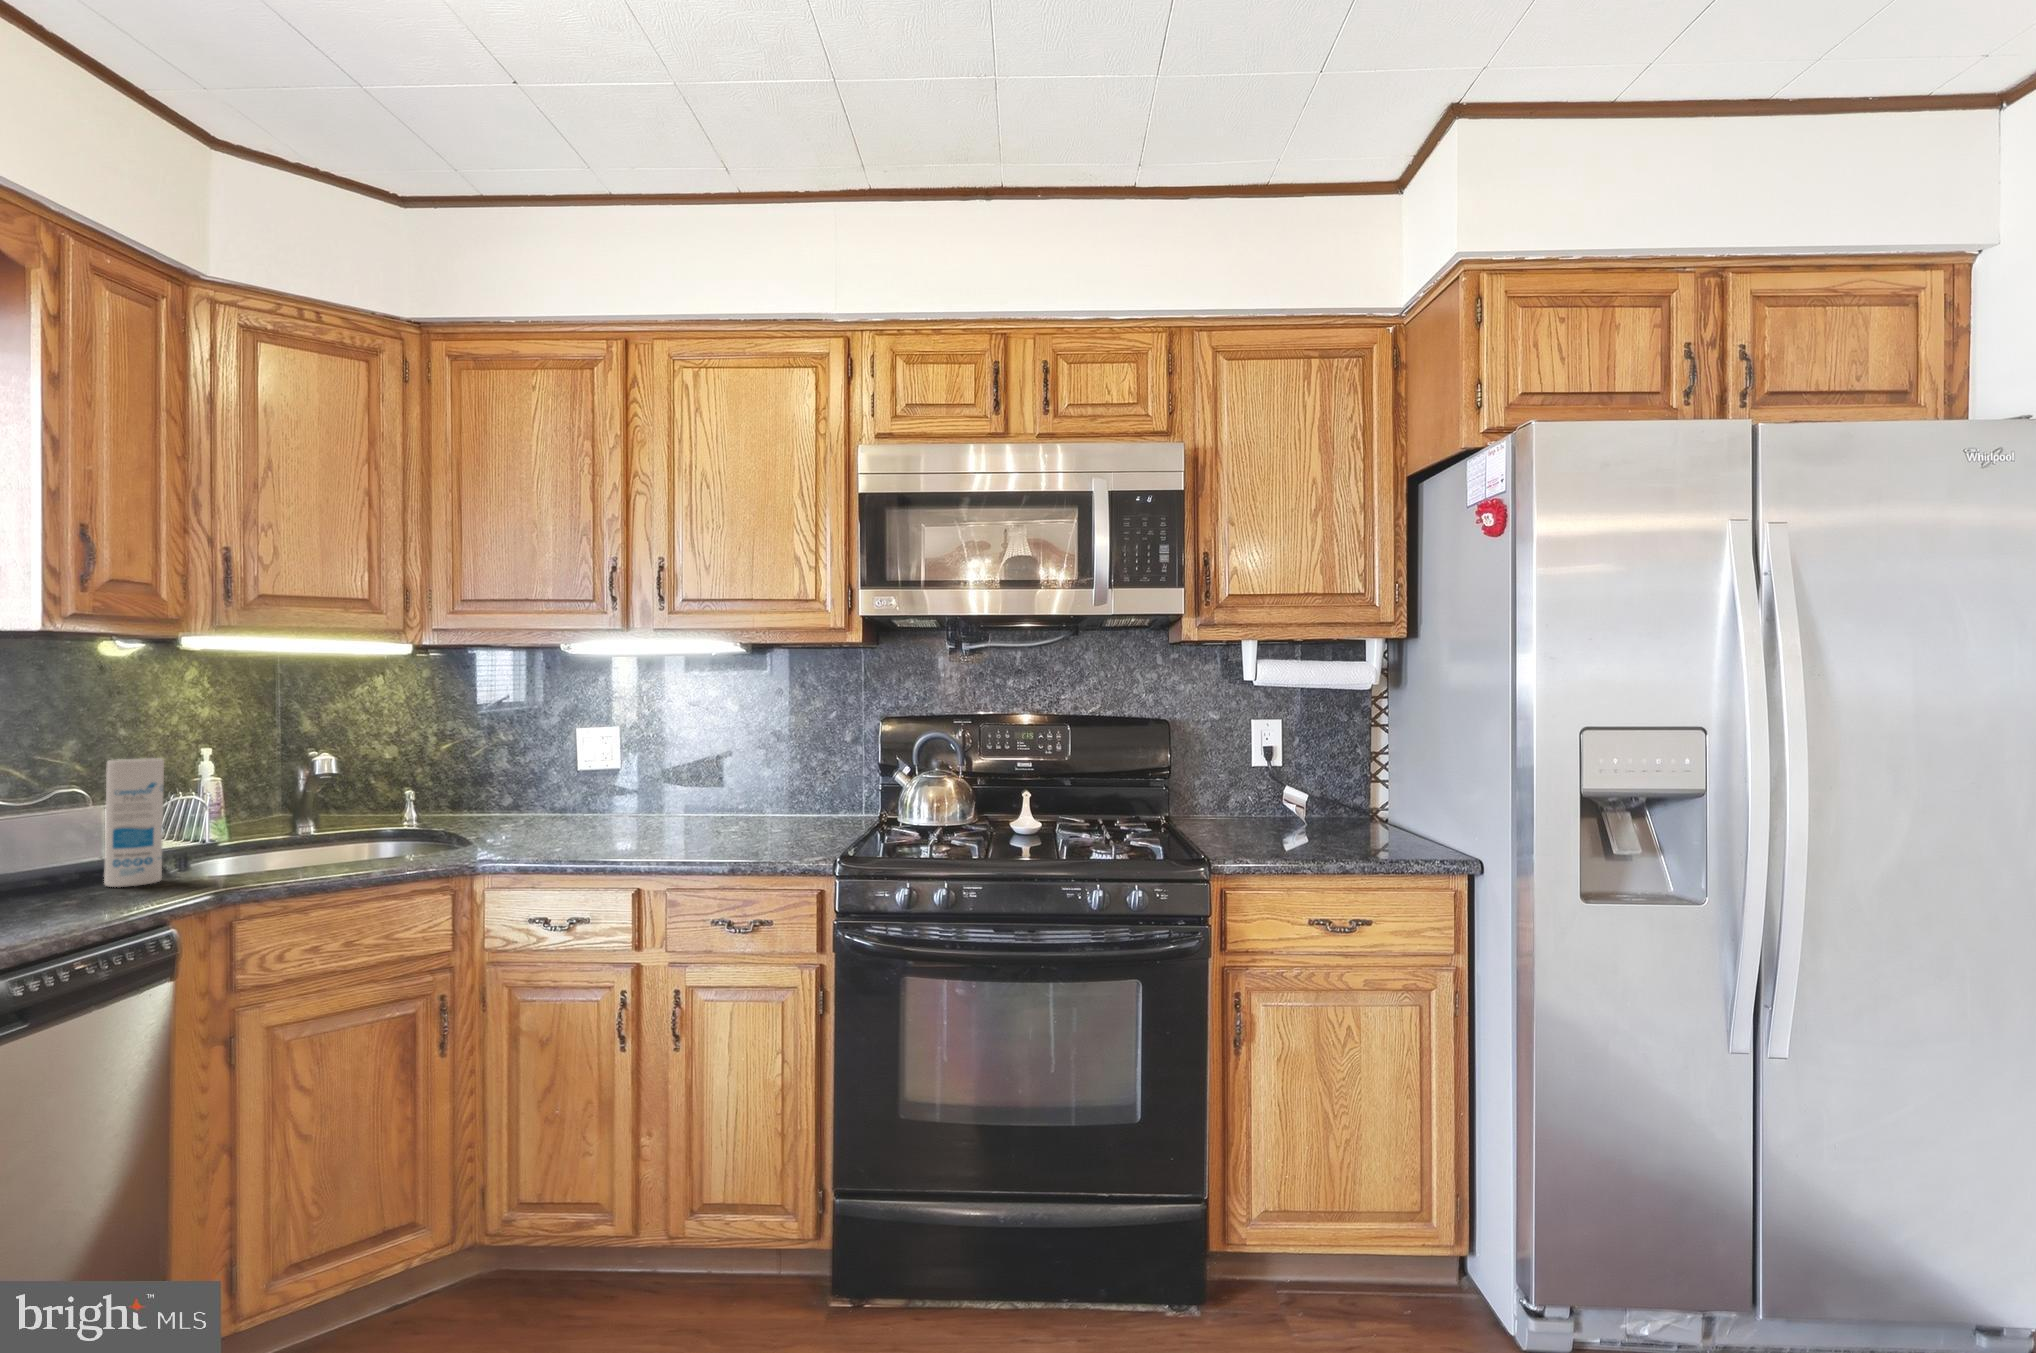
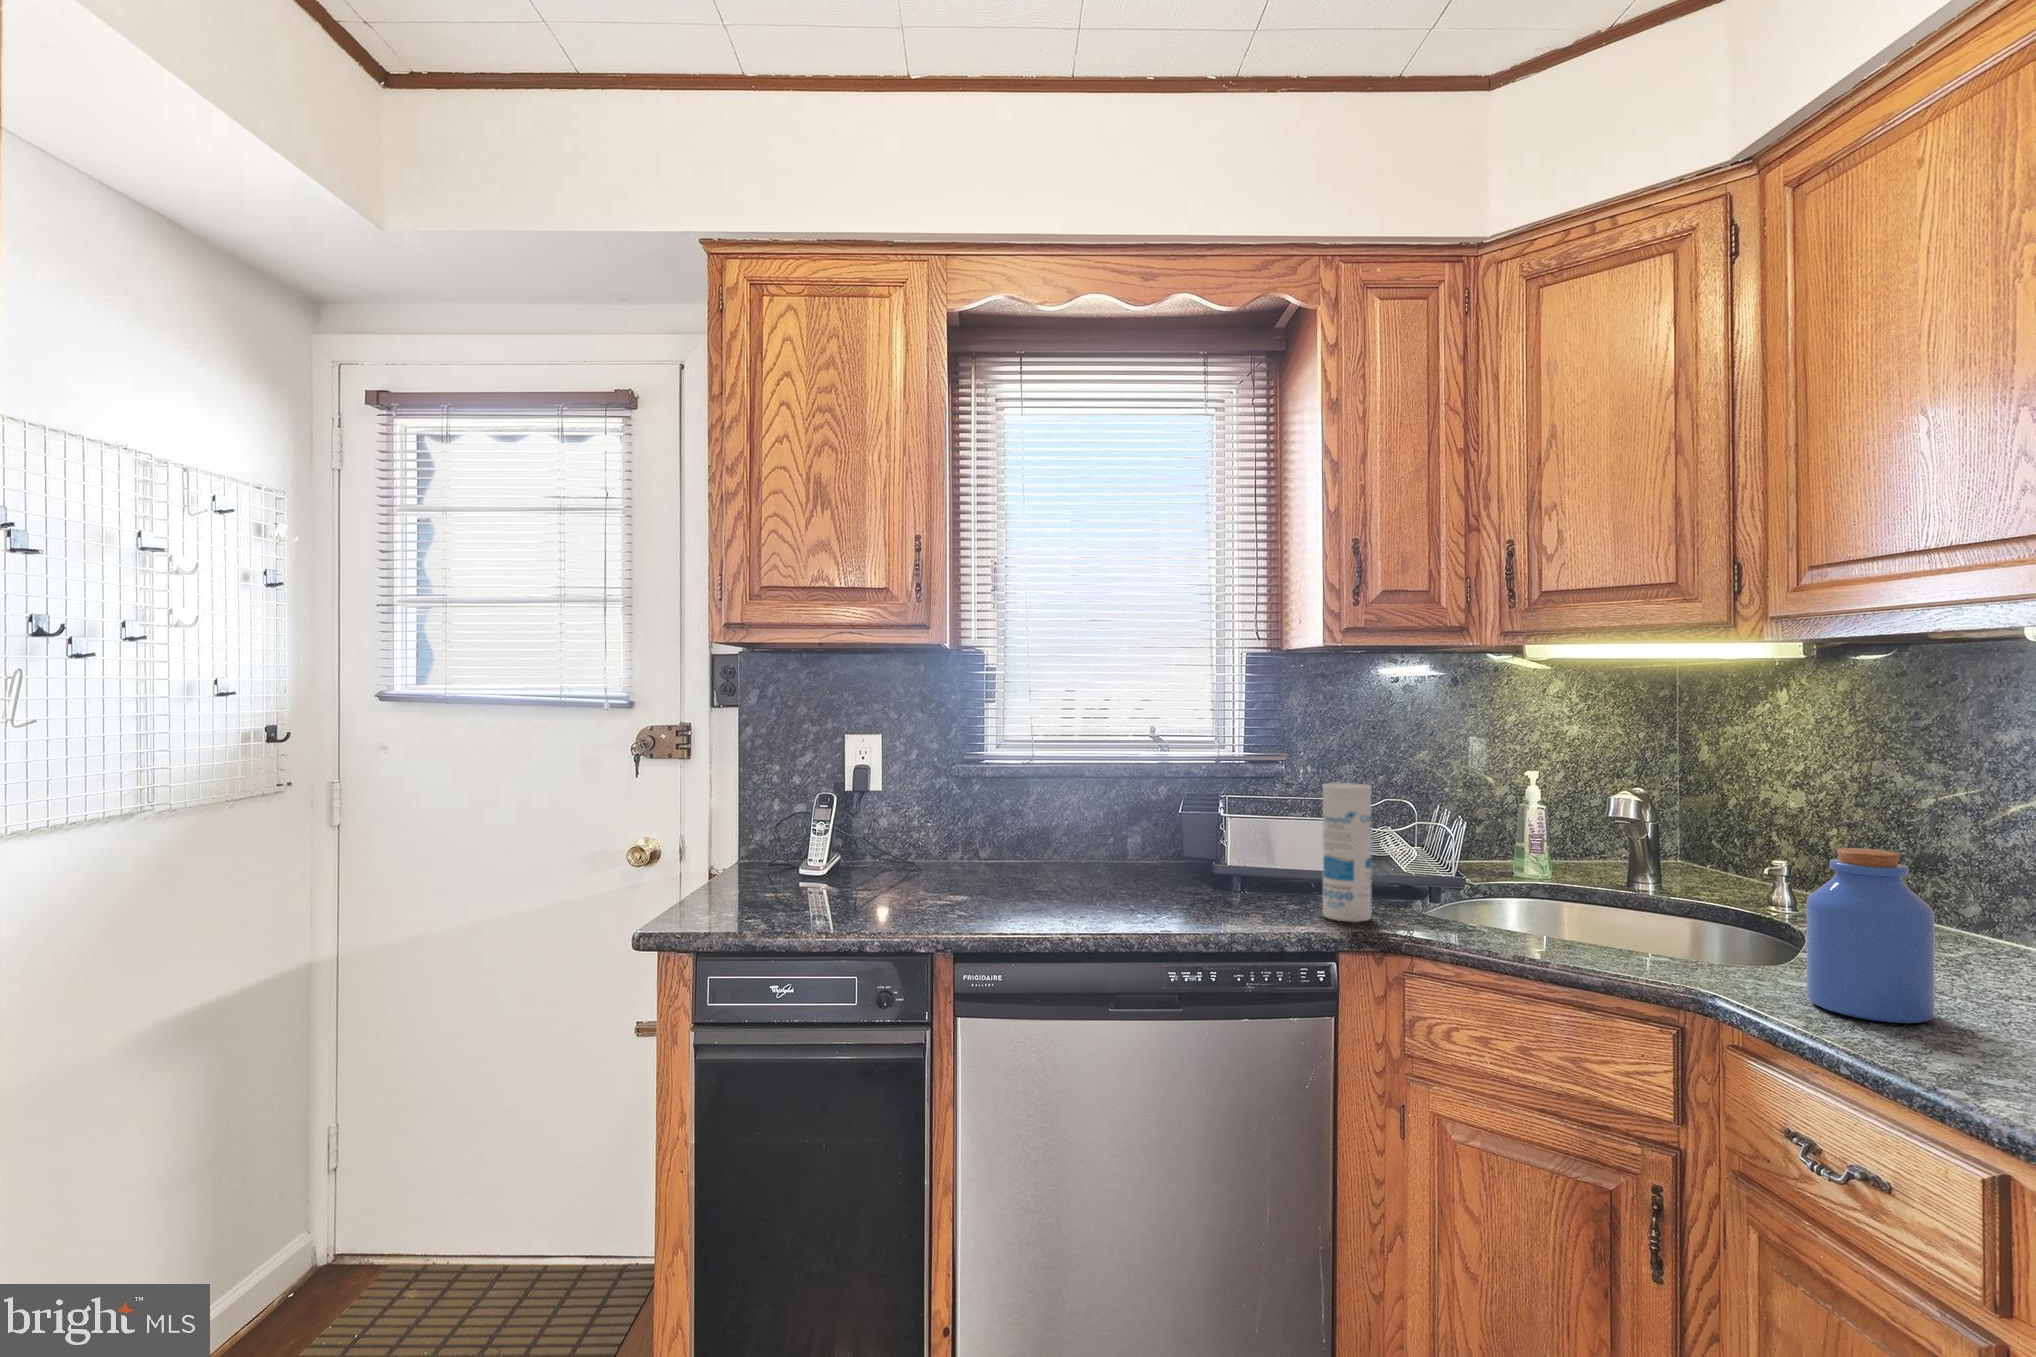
jar: none [512,761,572,852] -> present [1806,848,1935,1023]

